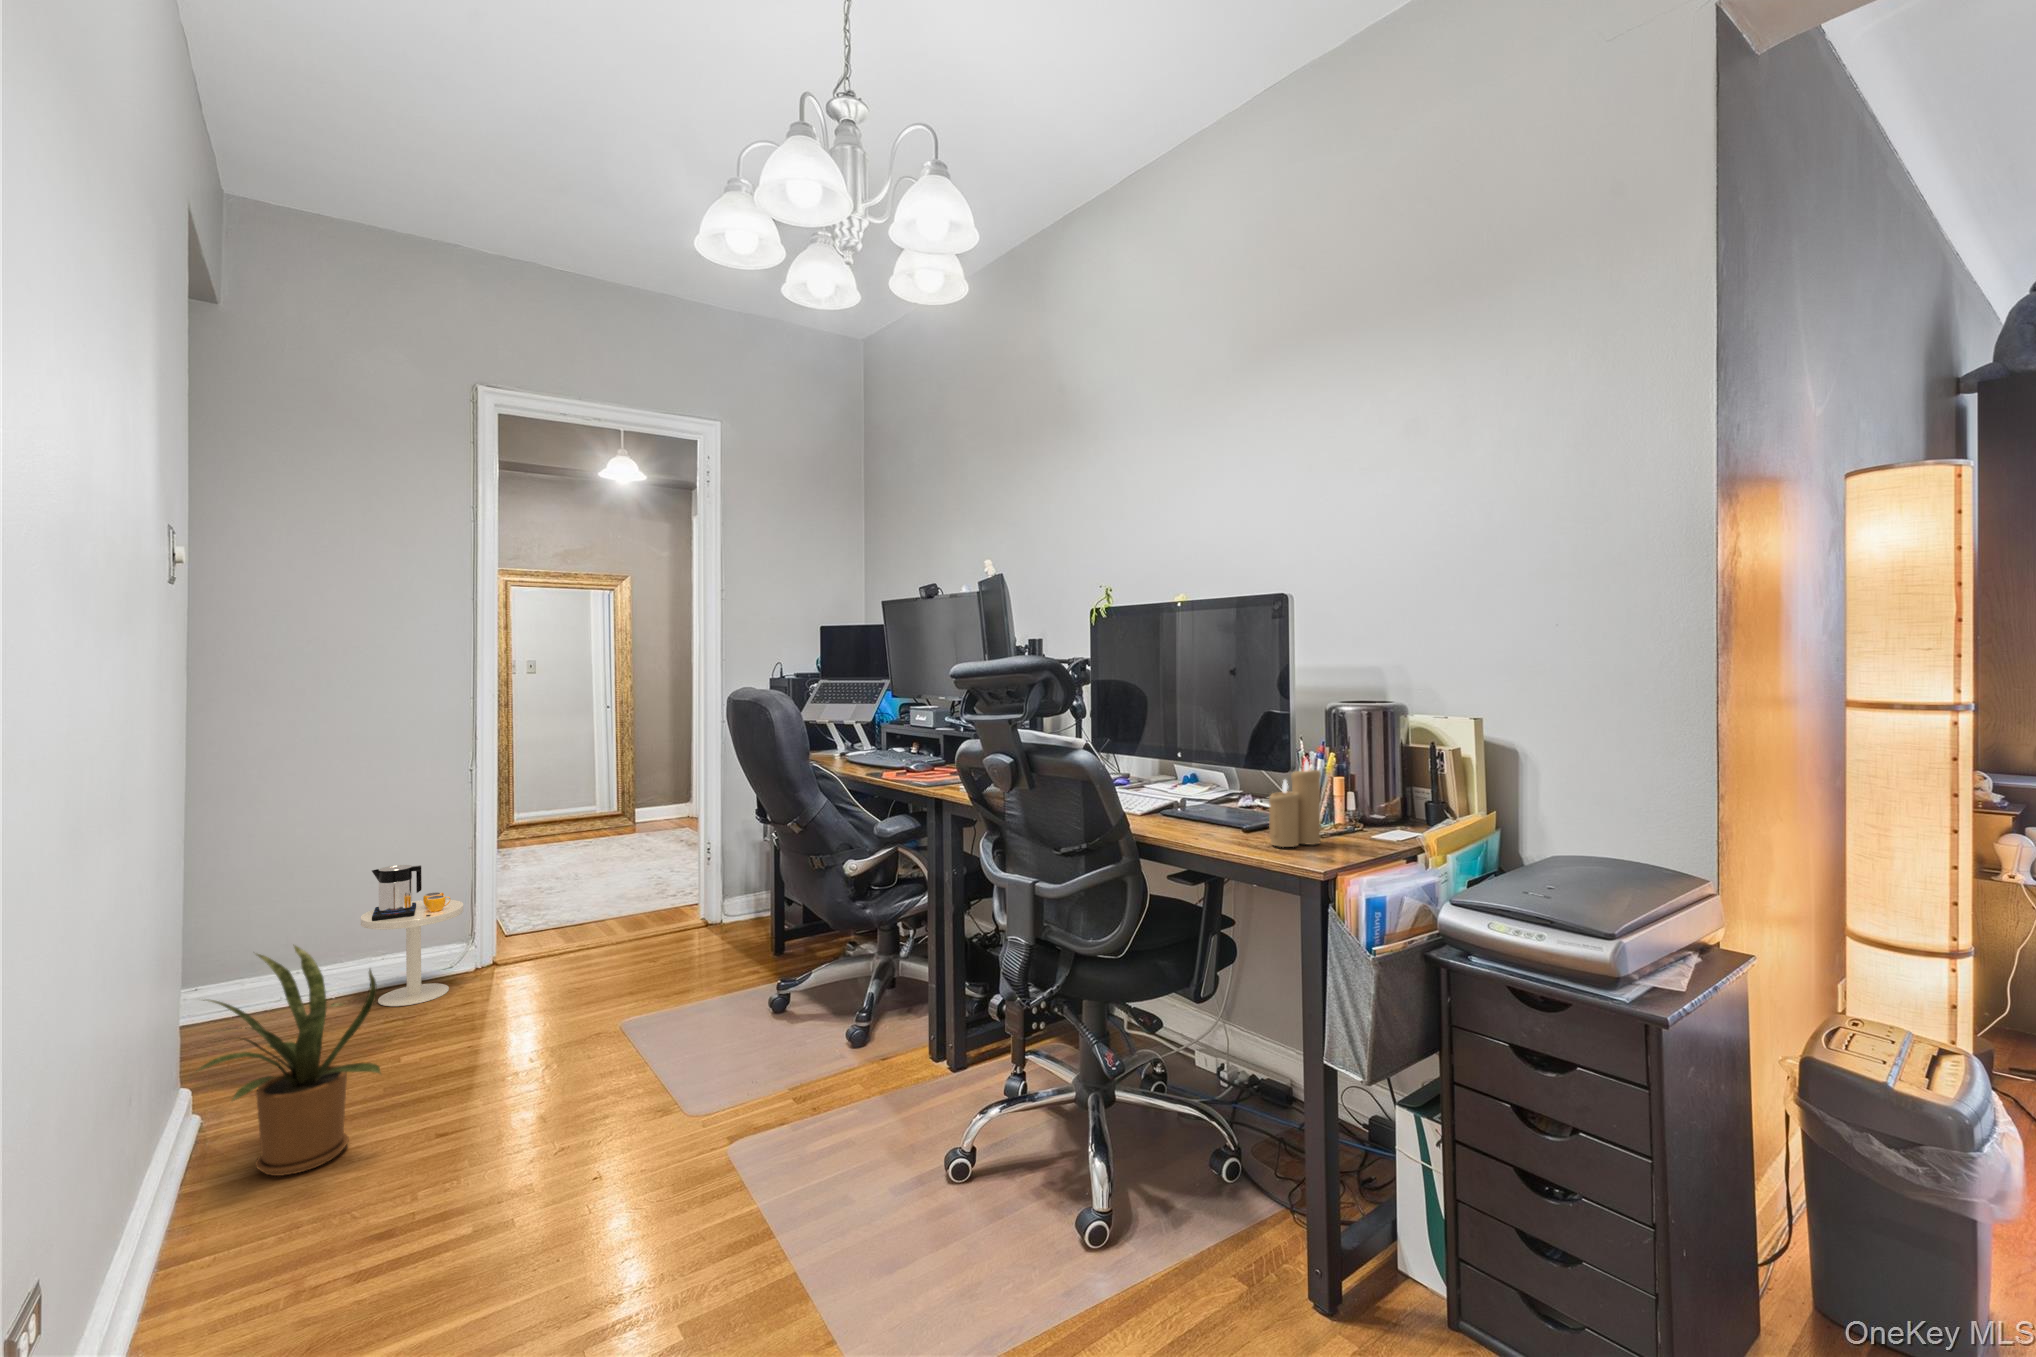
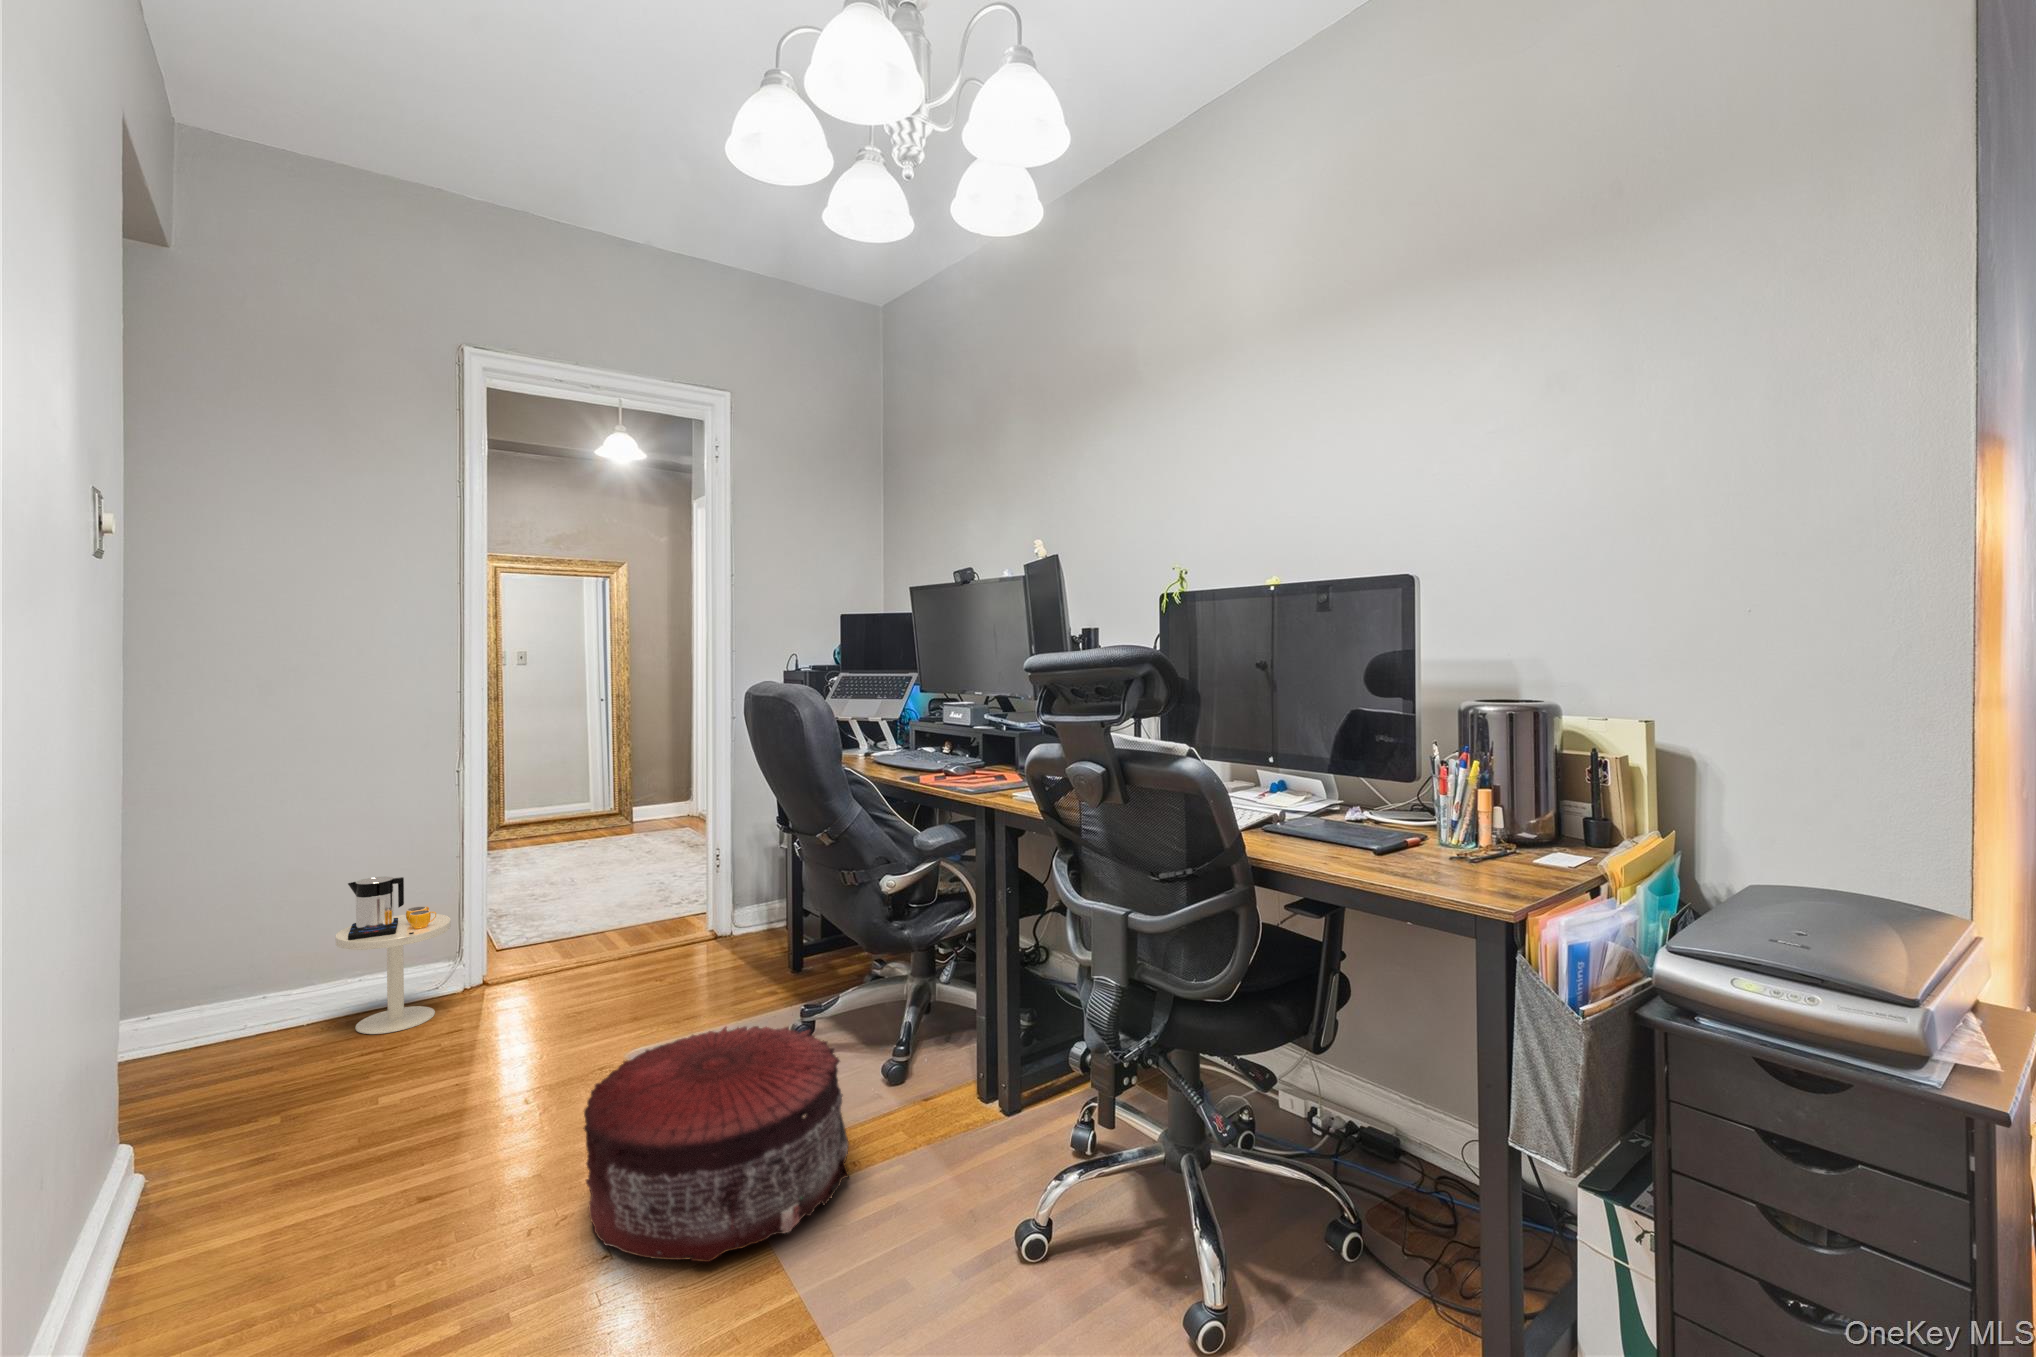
candle: present [1269,760,1321,847] -> none [1419,770,1480,876]
house plant: present [196,945,380,1176] -> none [123,978,354,1254]
pouf: none [577,990,809,1181] -> present [583,1026,849,1262]

